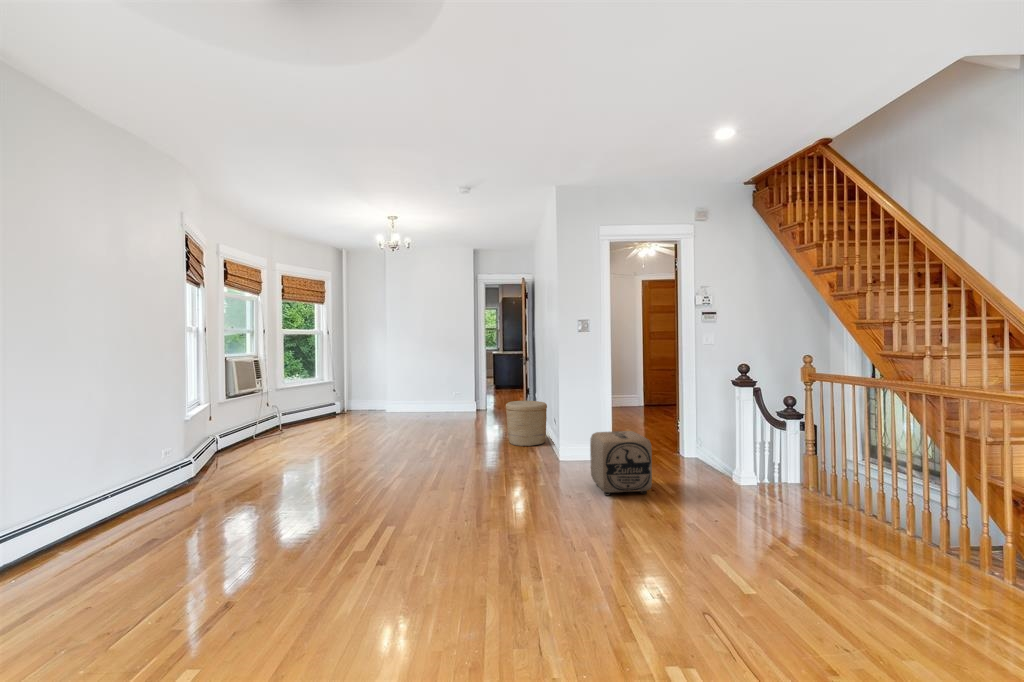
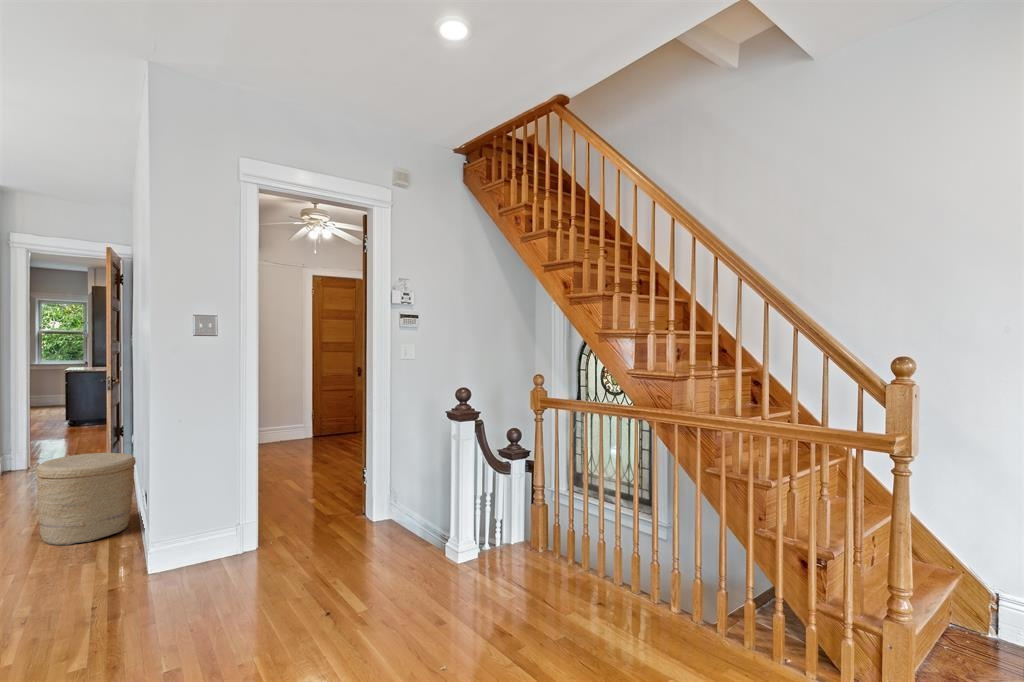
ottoman: present [590,431,652,496] -> none [203,509,326,656]

